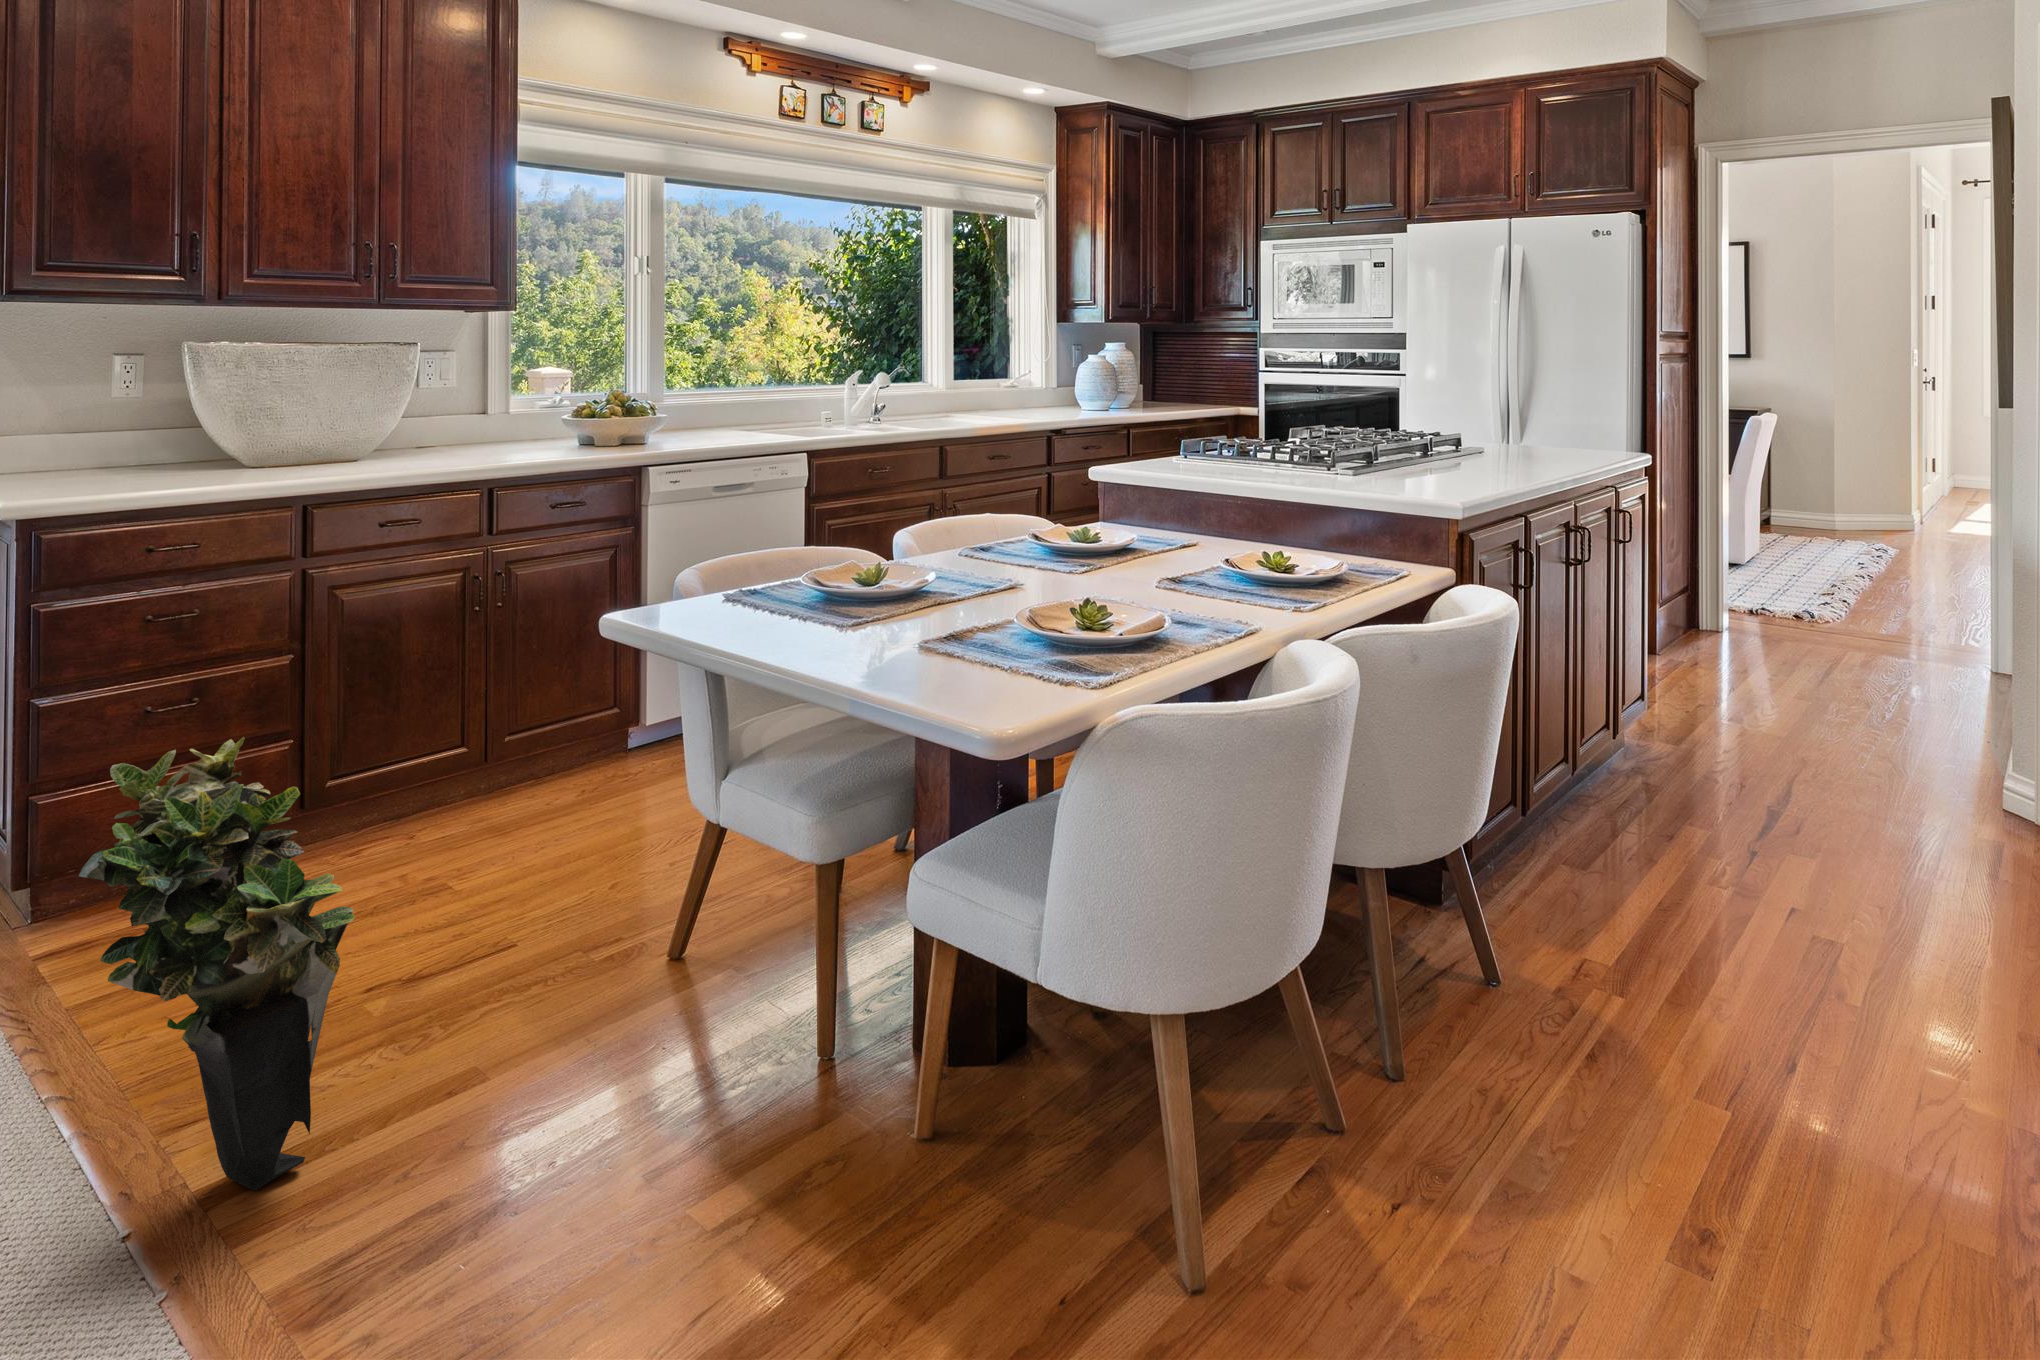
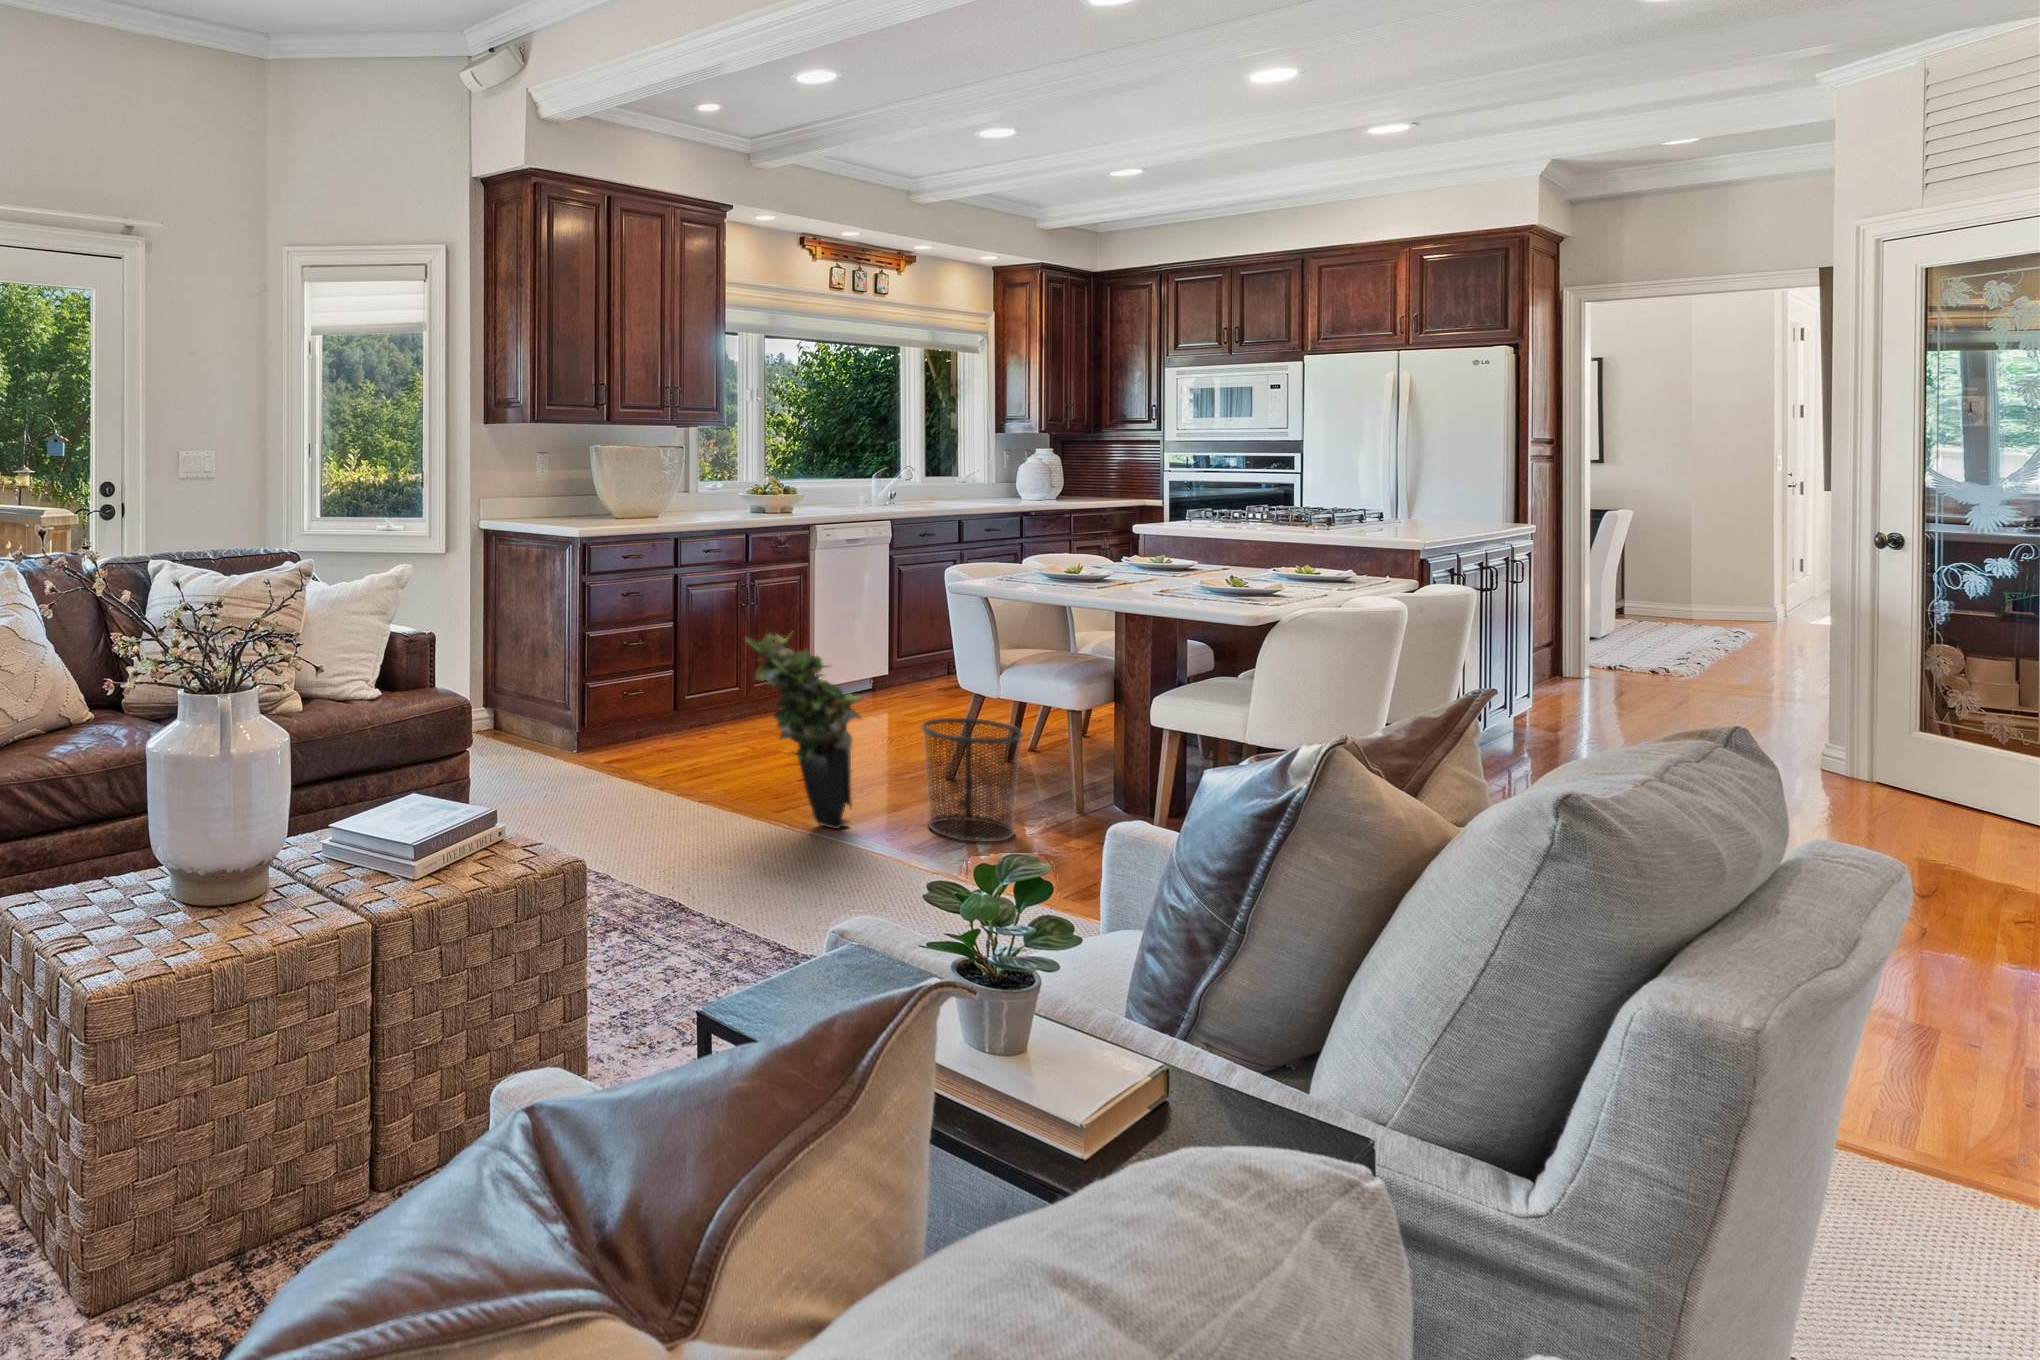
trash can: none [450,902,664,1213] -> present [921,718,1023,842]

